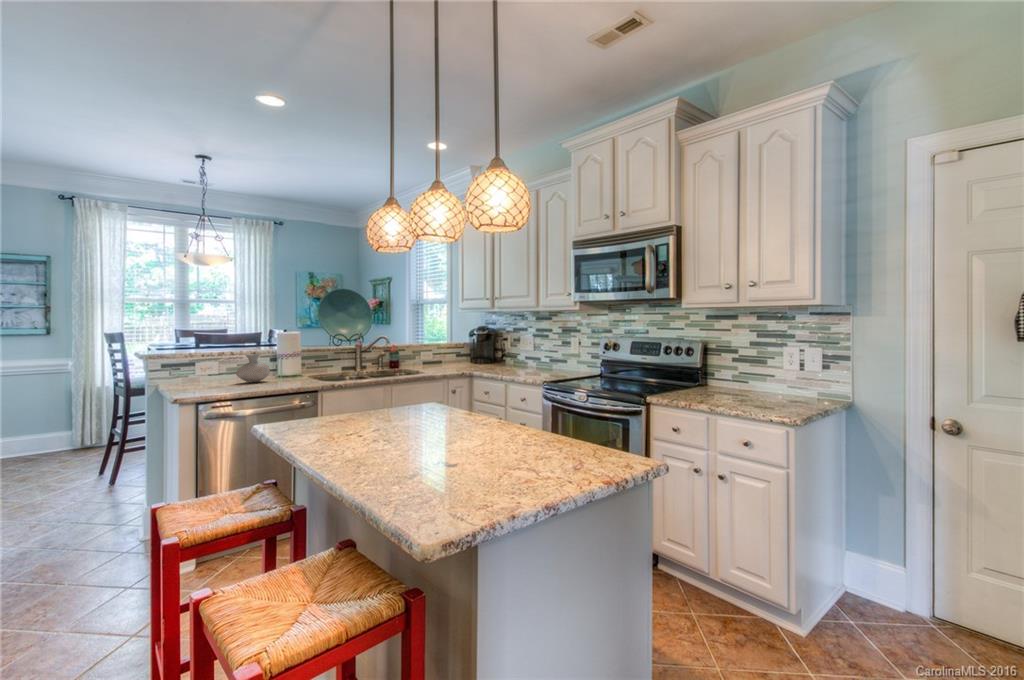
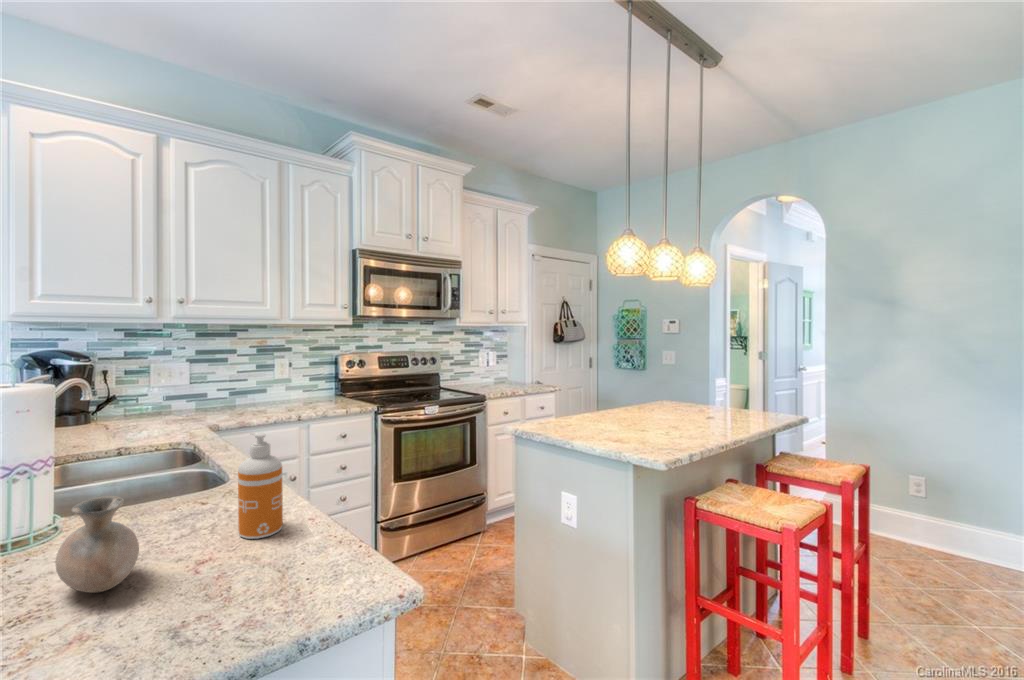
soap dispenser: none [273,343,293,387] -> present [238,432,283,539]

